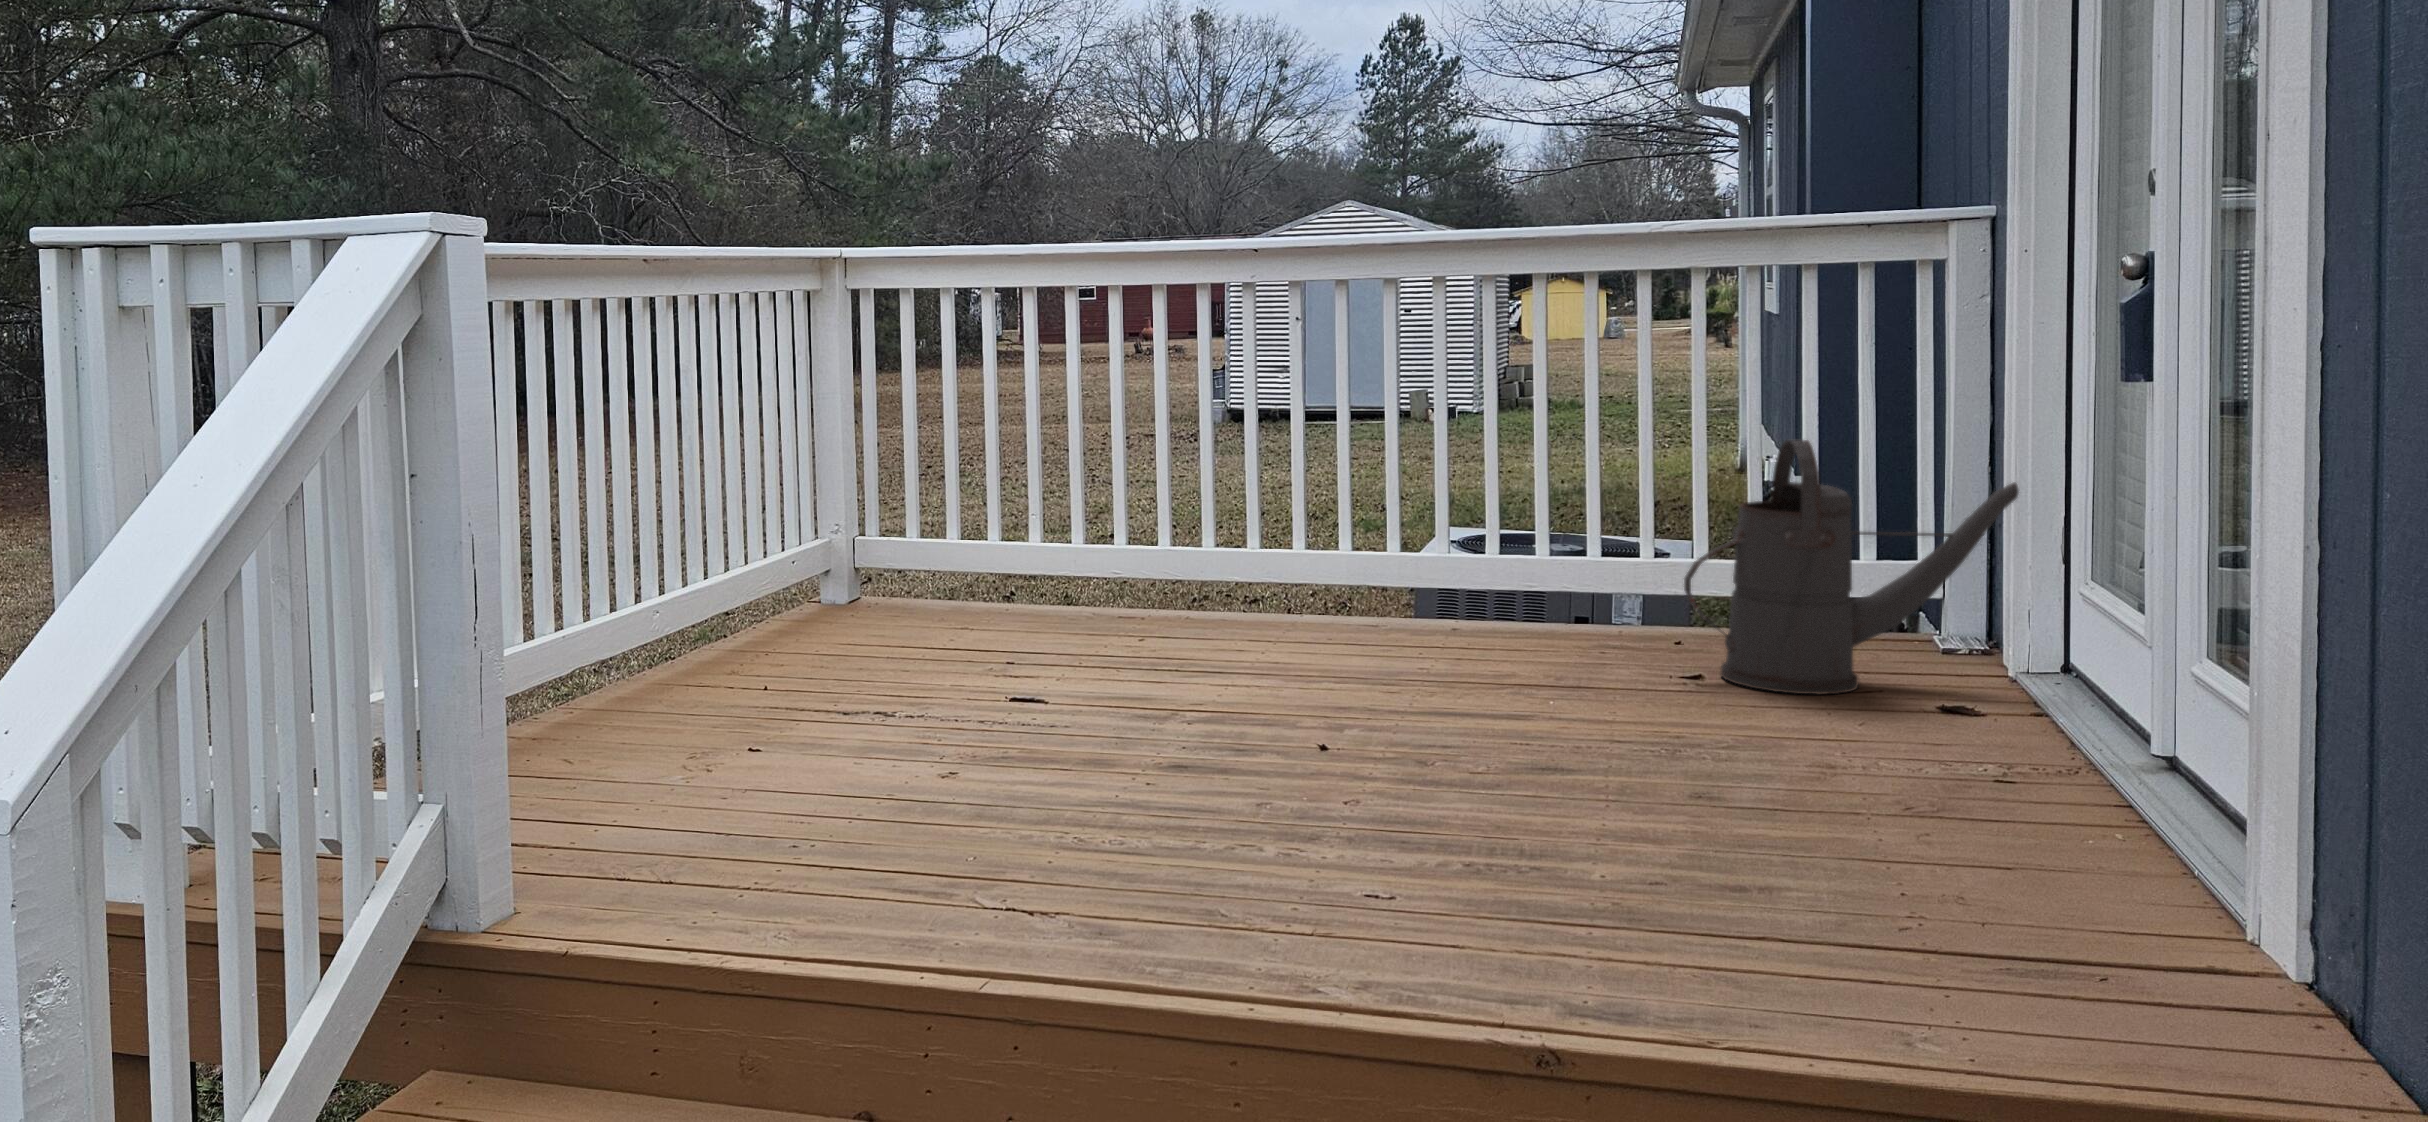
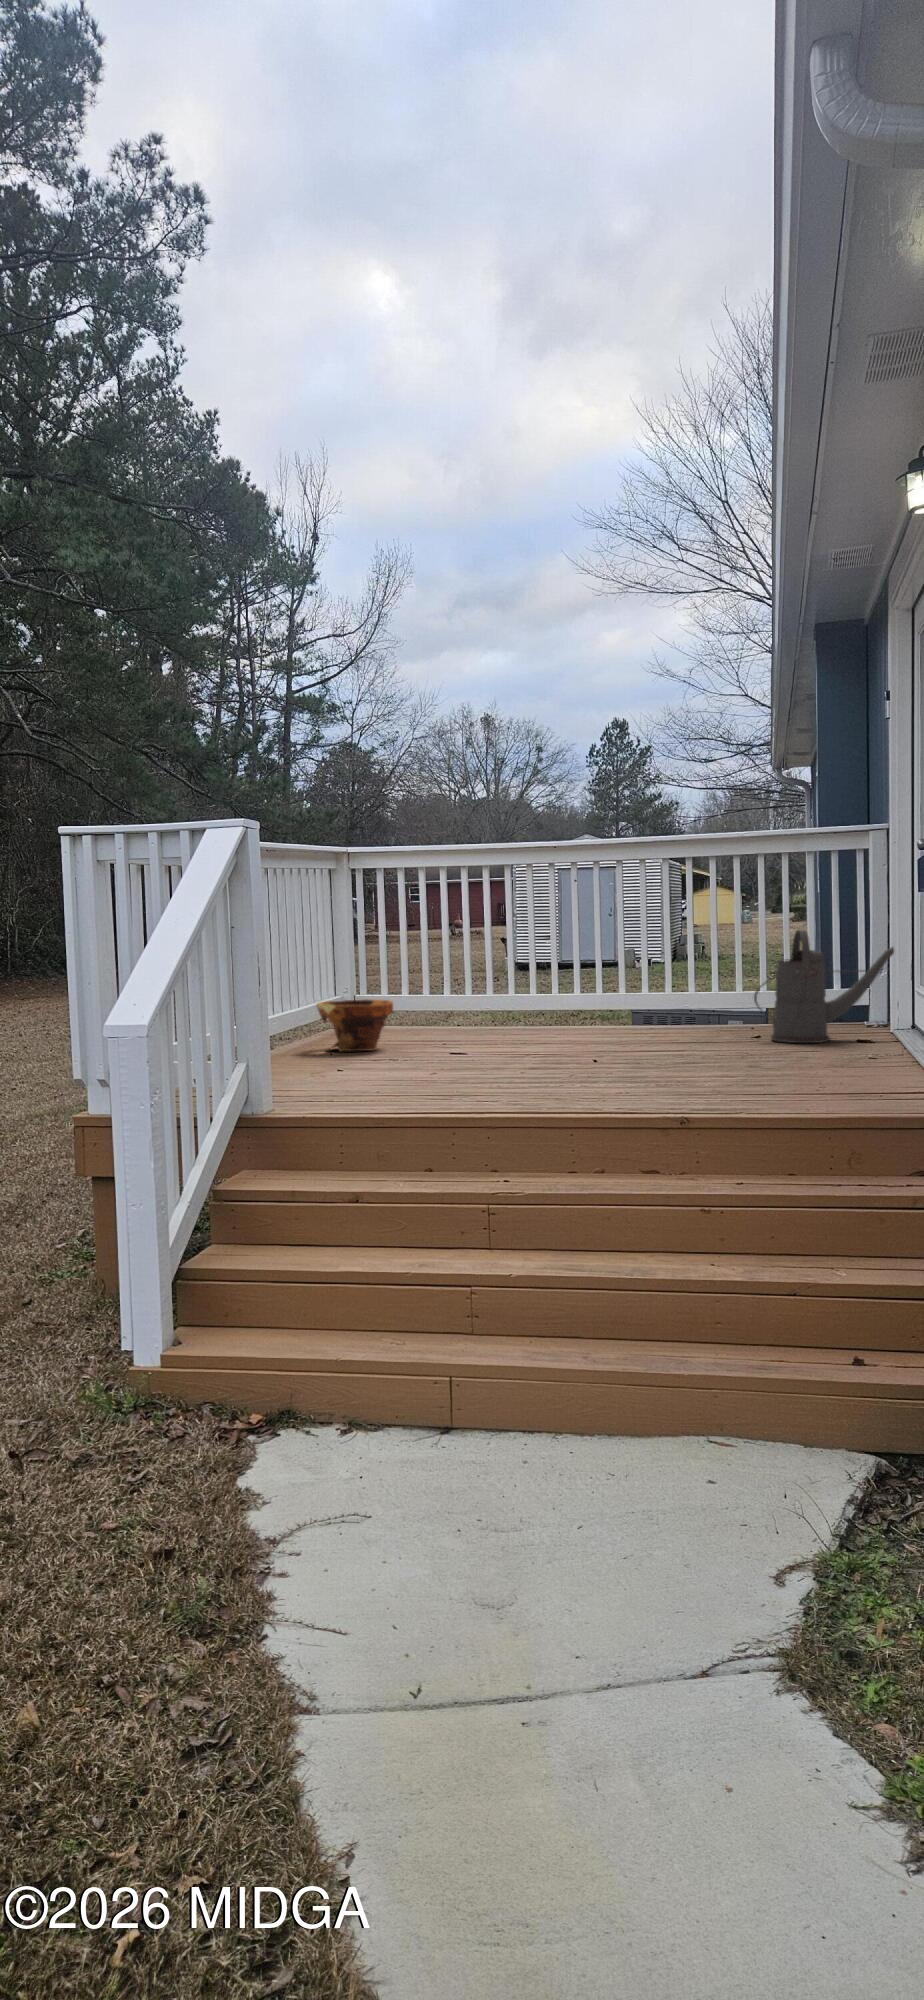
planter: none [759,553,915,667] -> present [316,999,393,1051]

